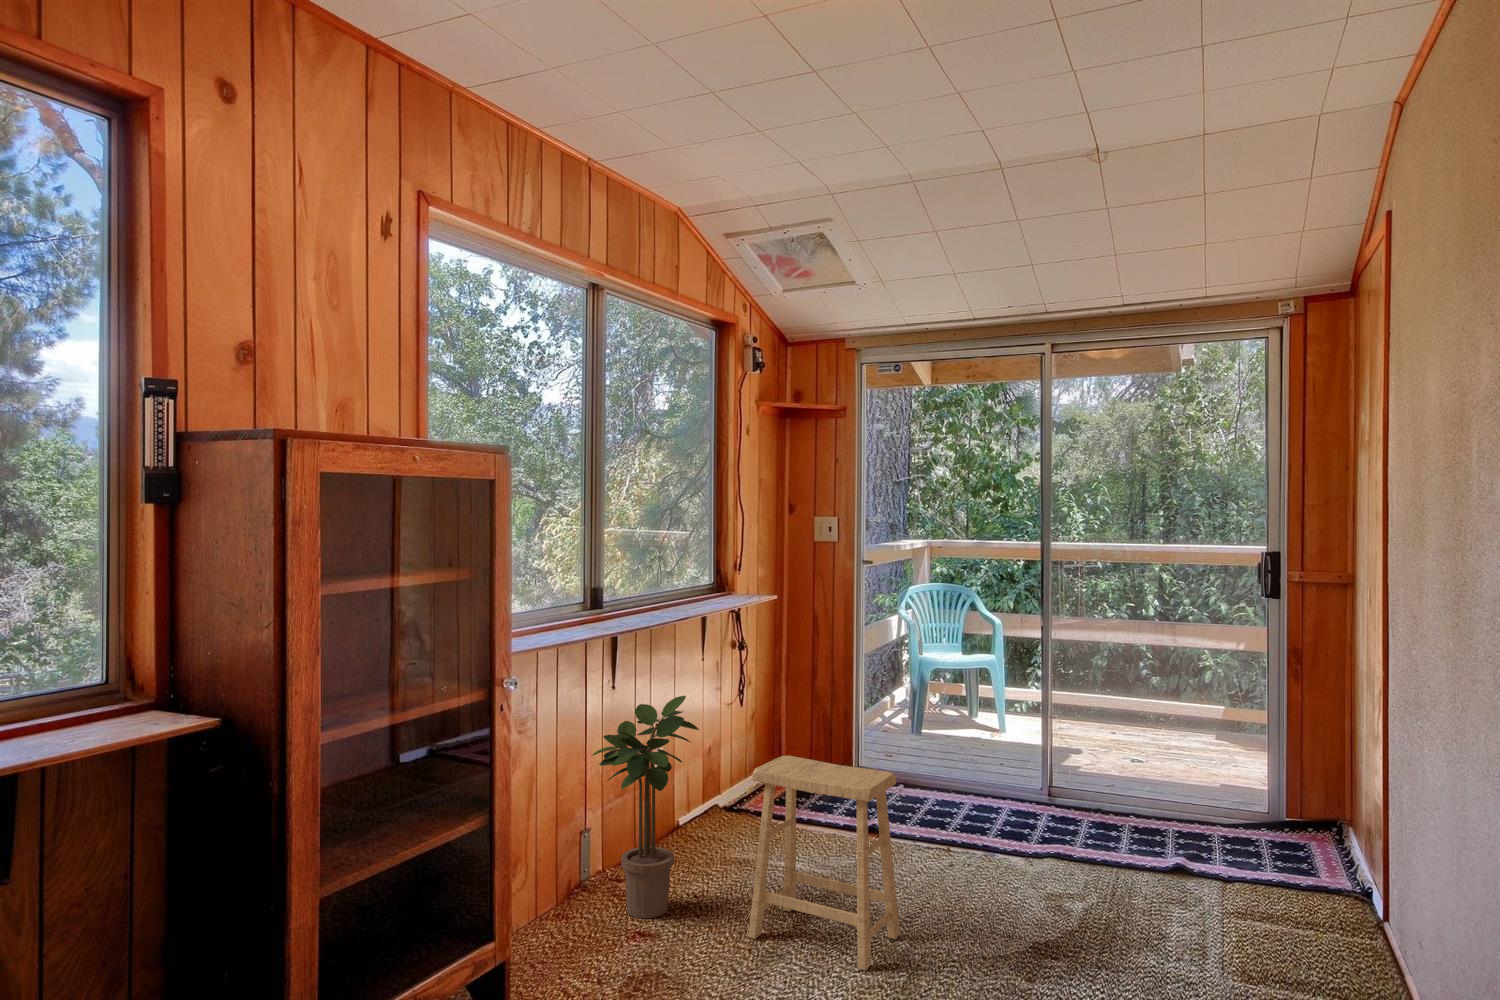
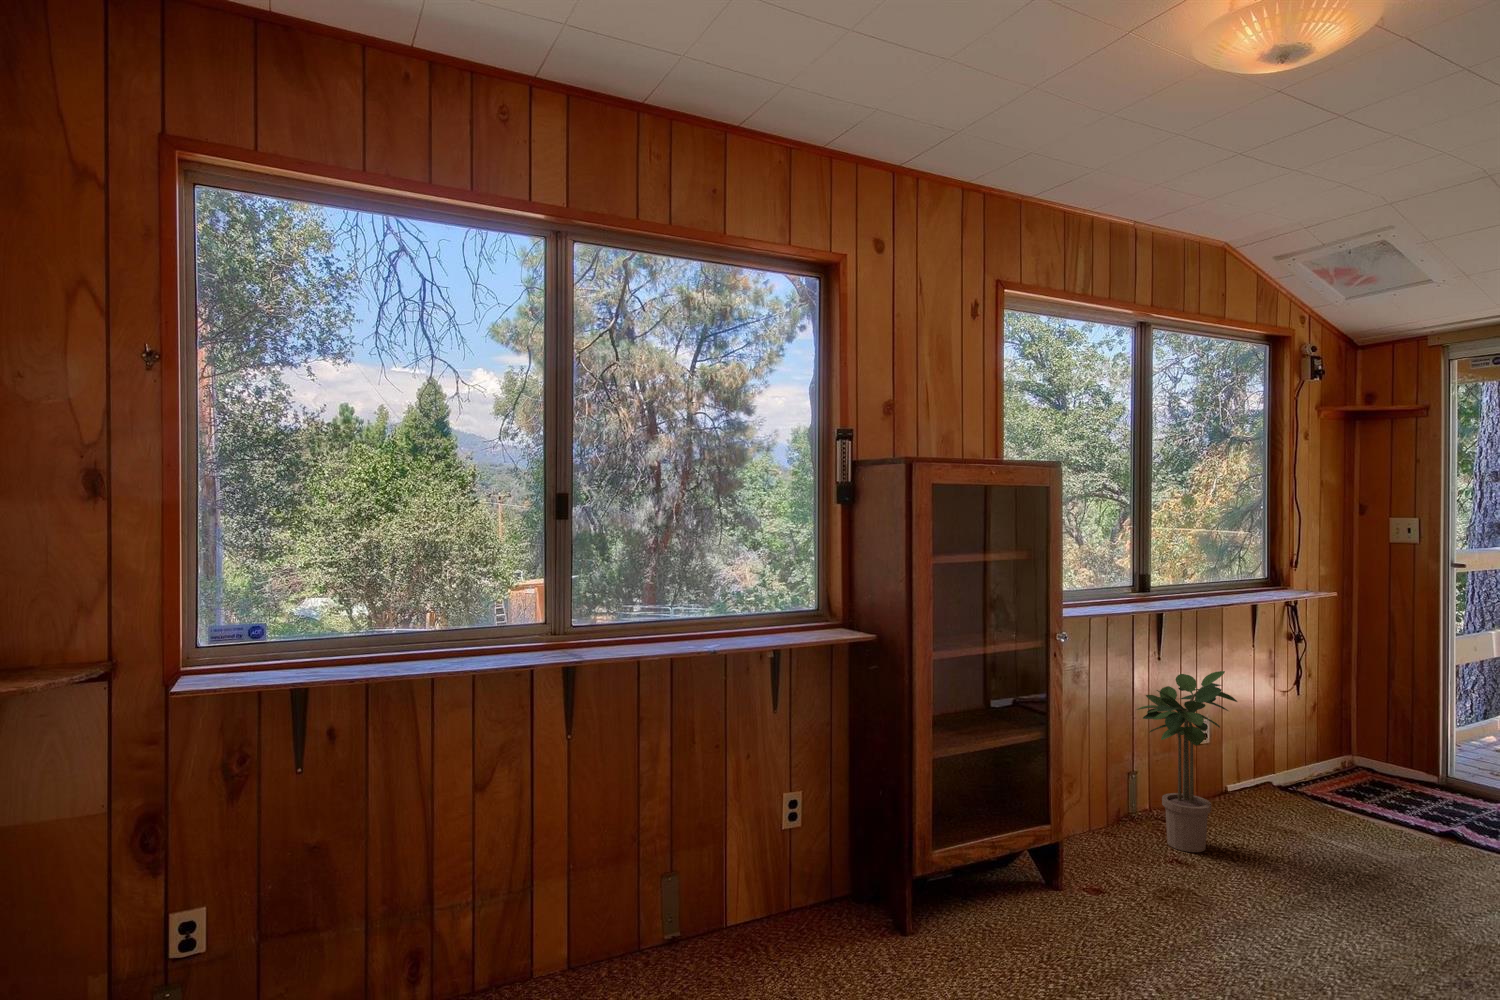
footstool: present [748,756,900,971] -> none [1282,735,1456,940]

